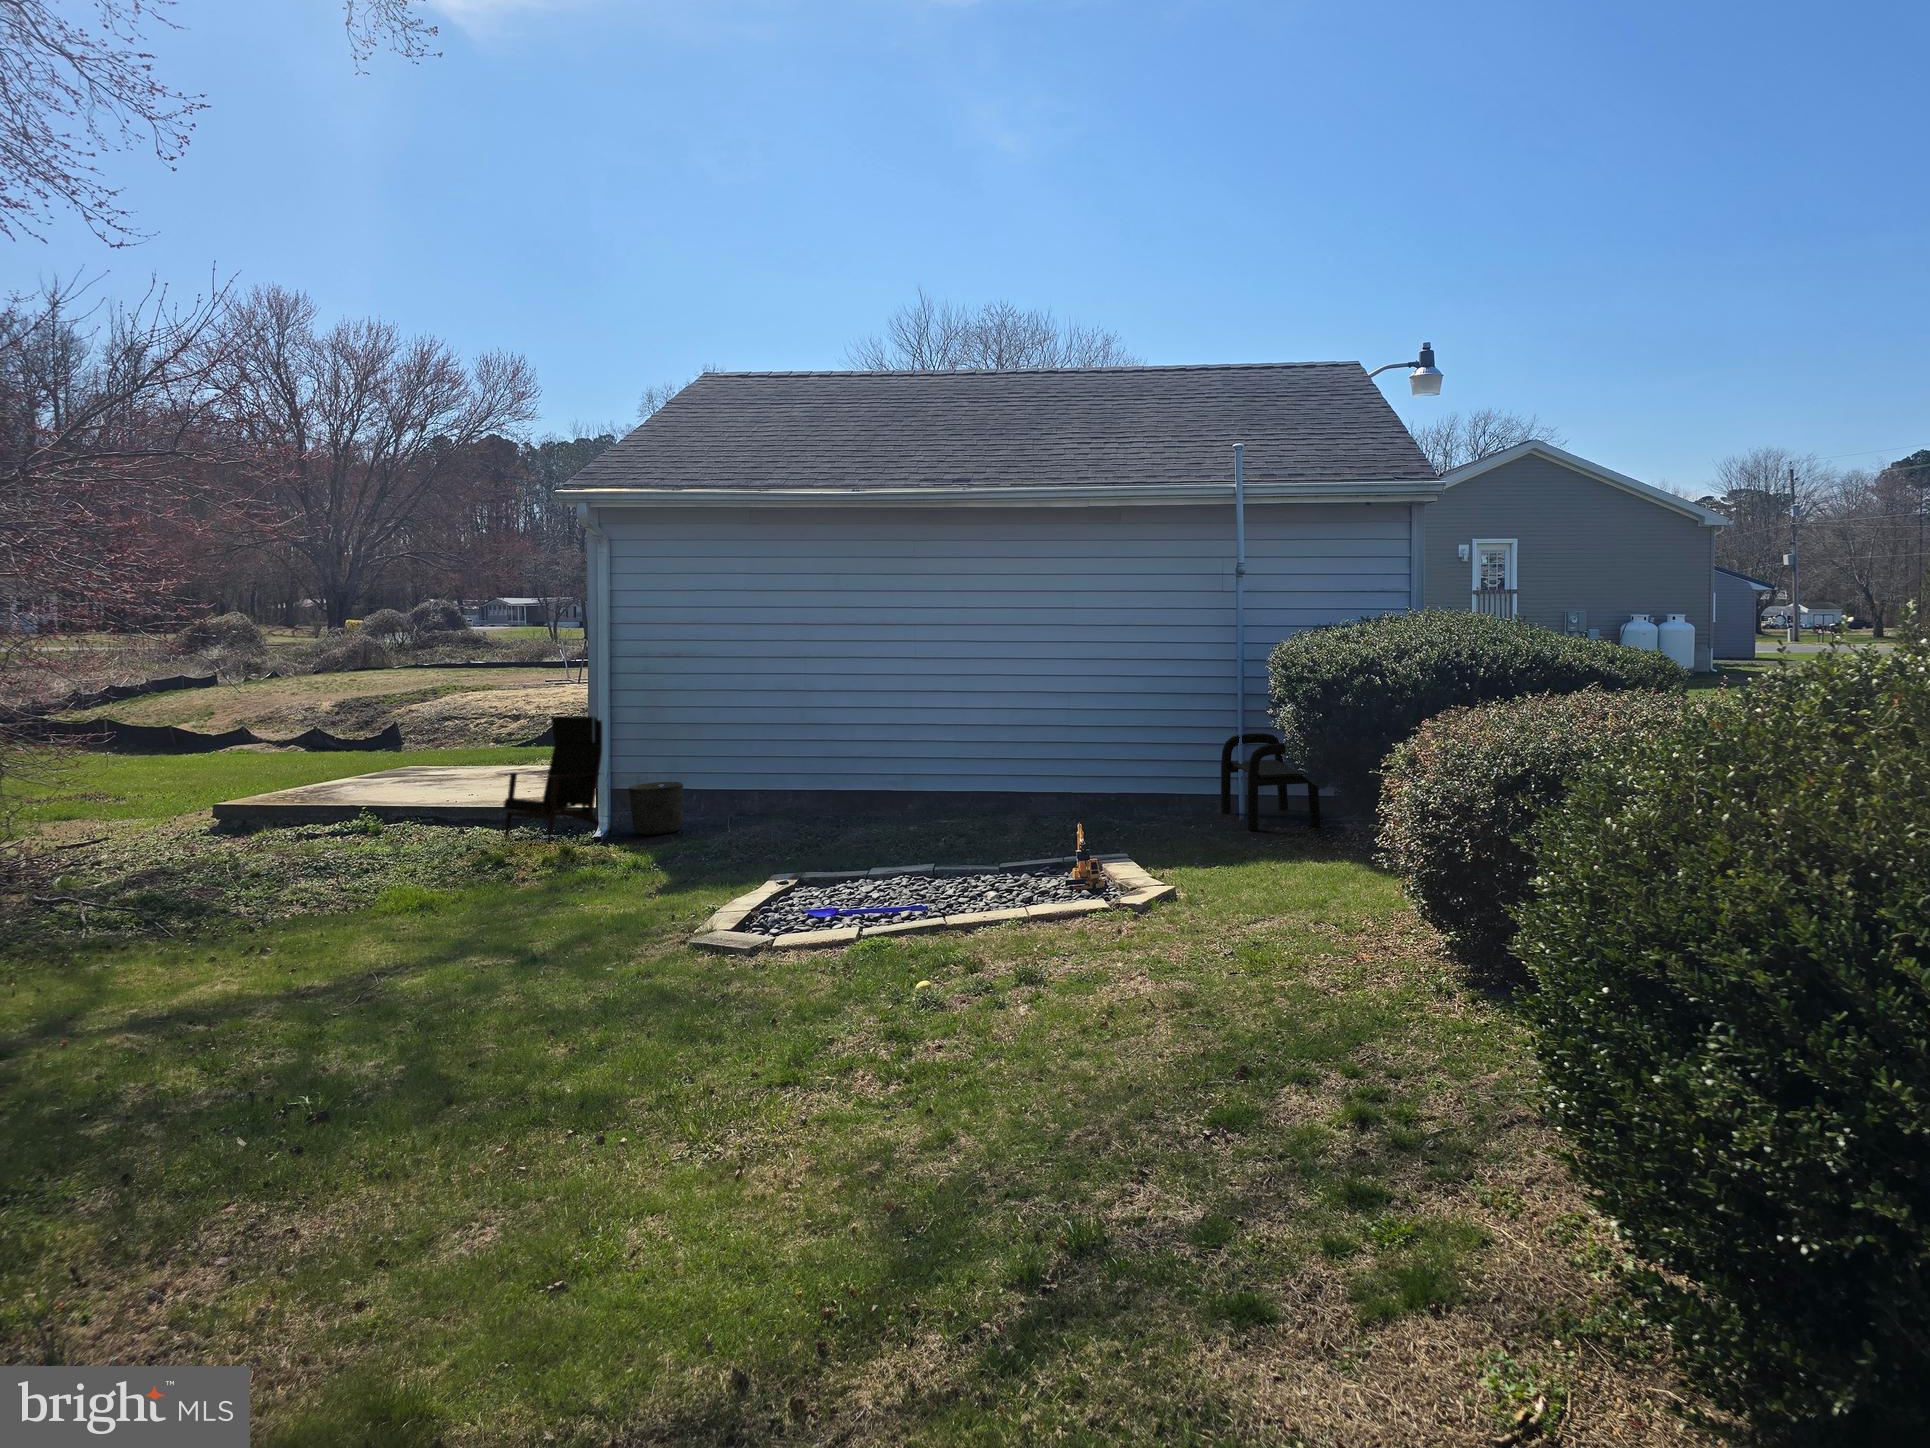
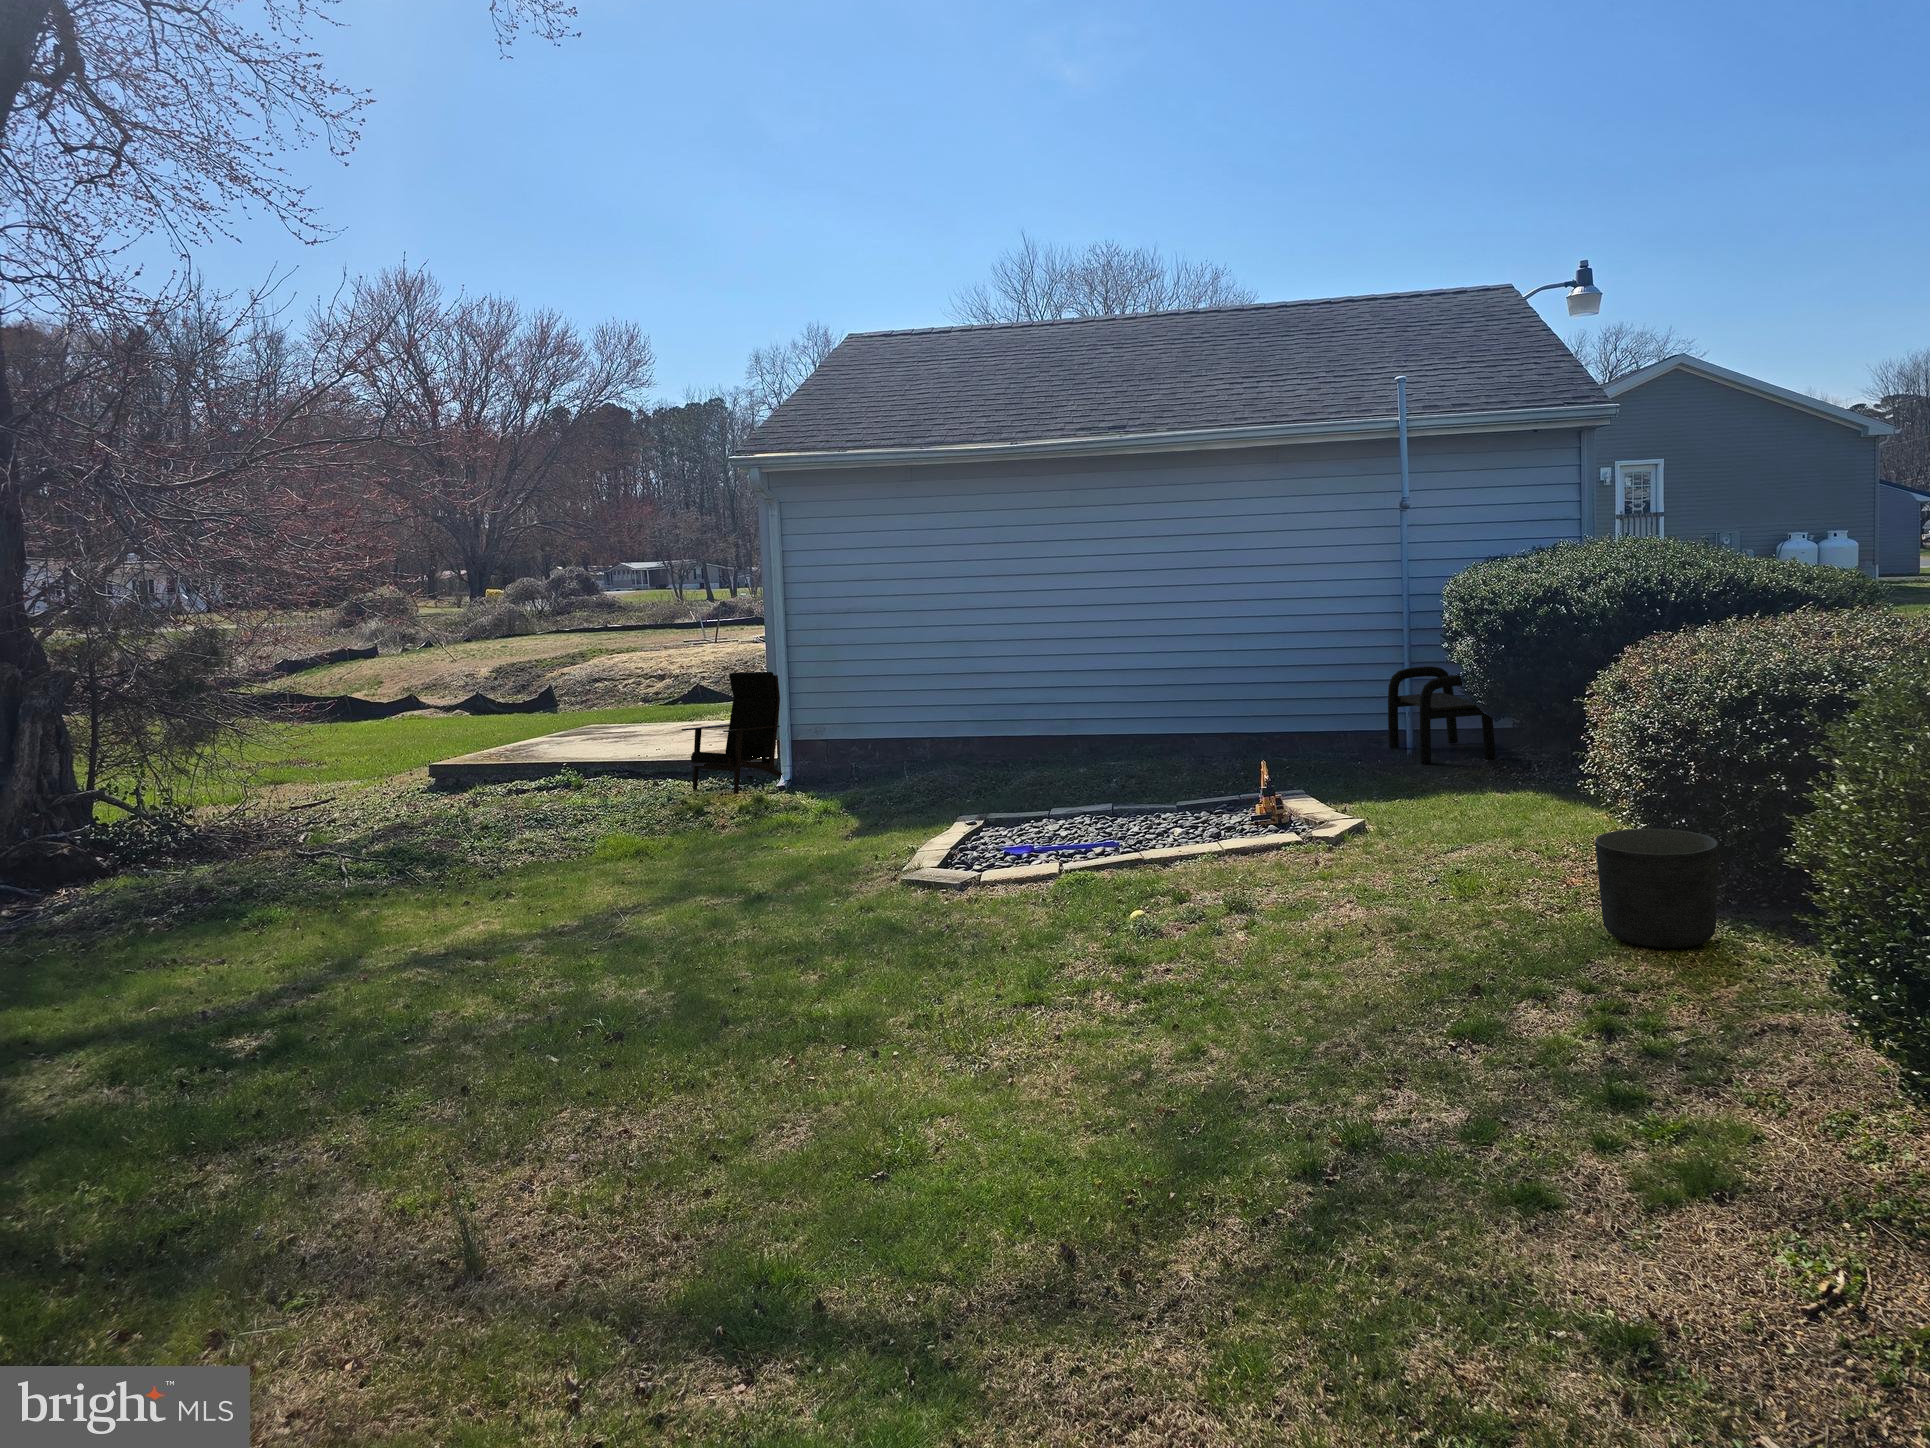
planter: present [629,782,683,835] -> present [1595,829,1718,948]

